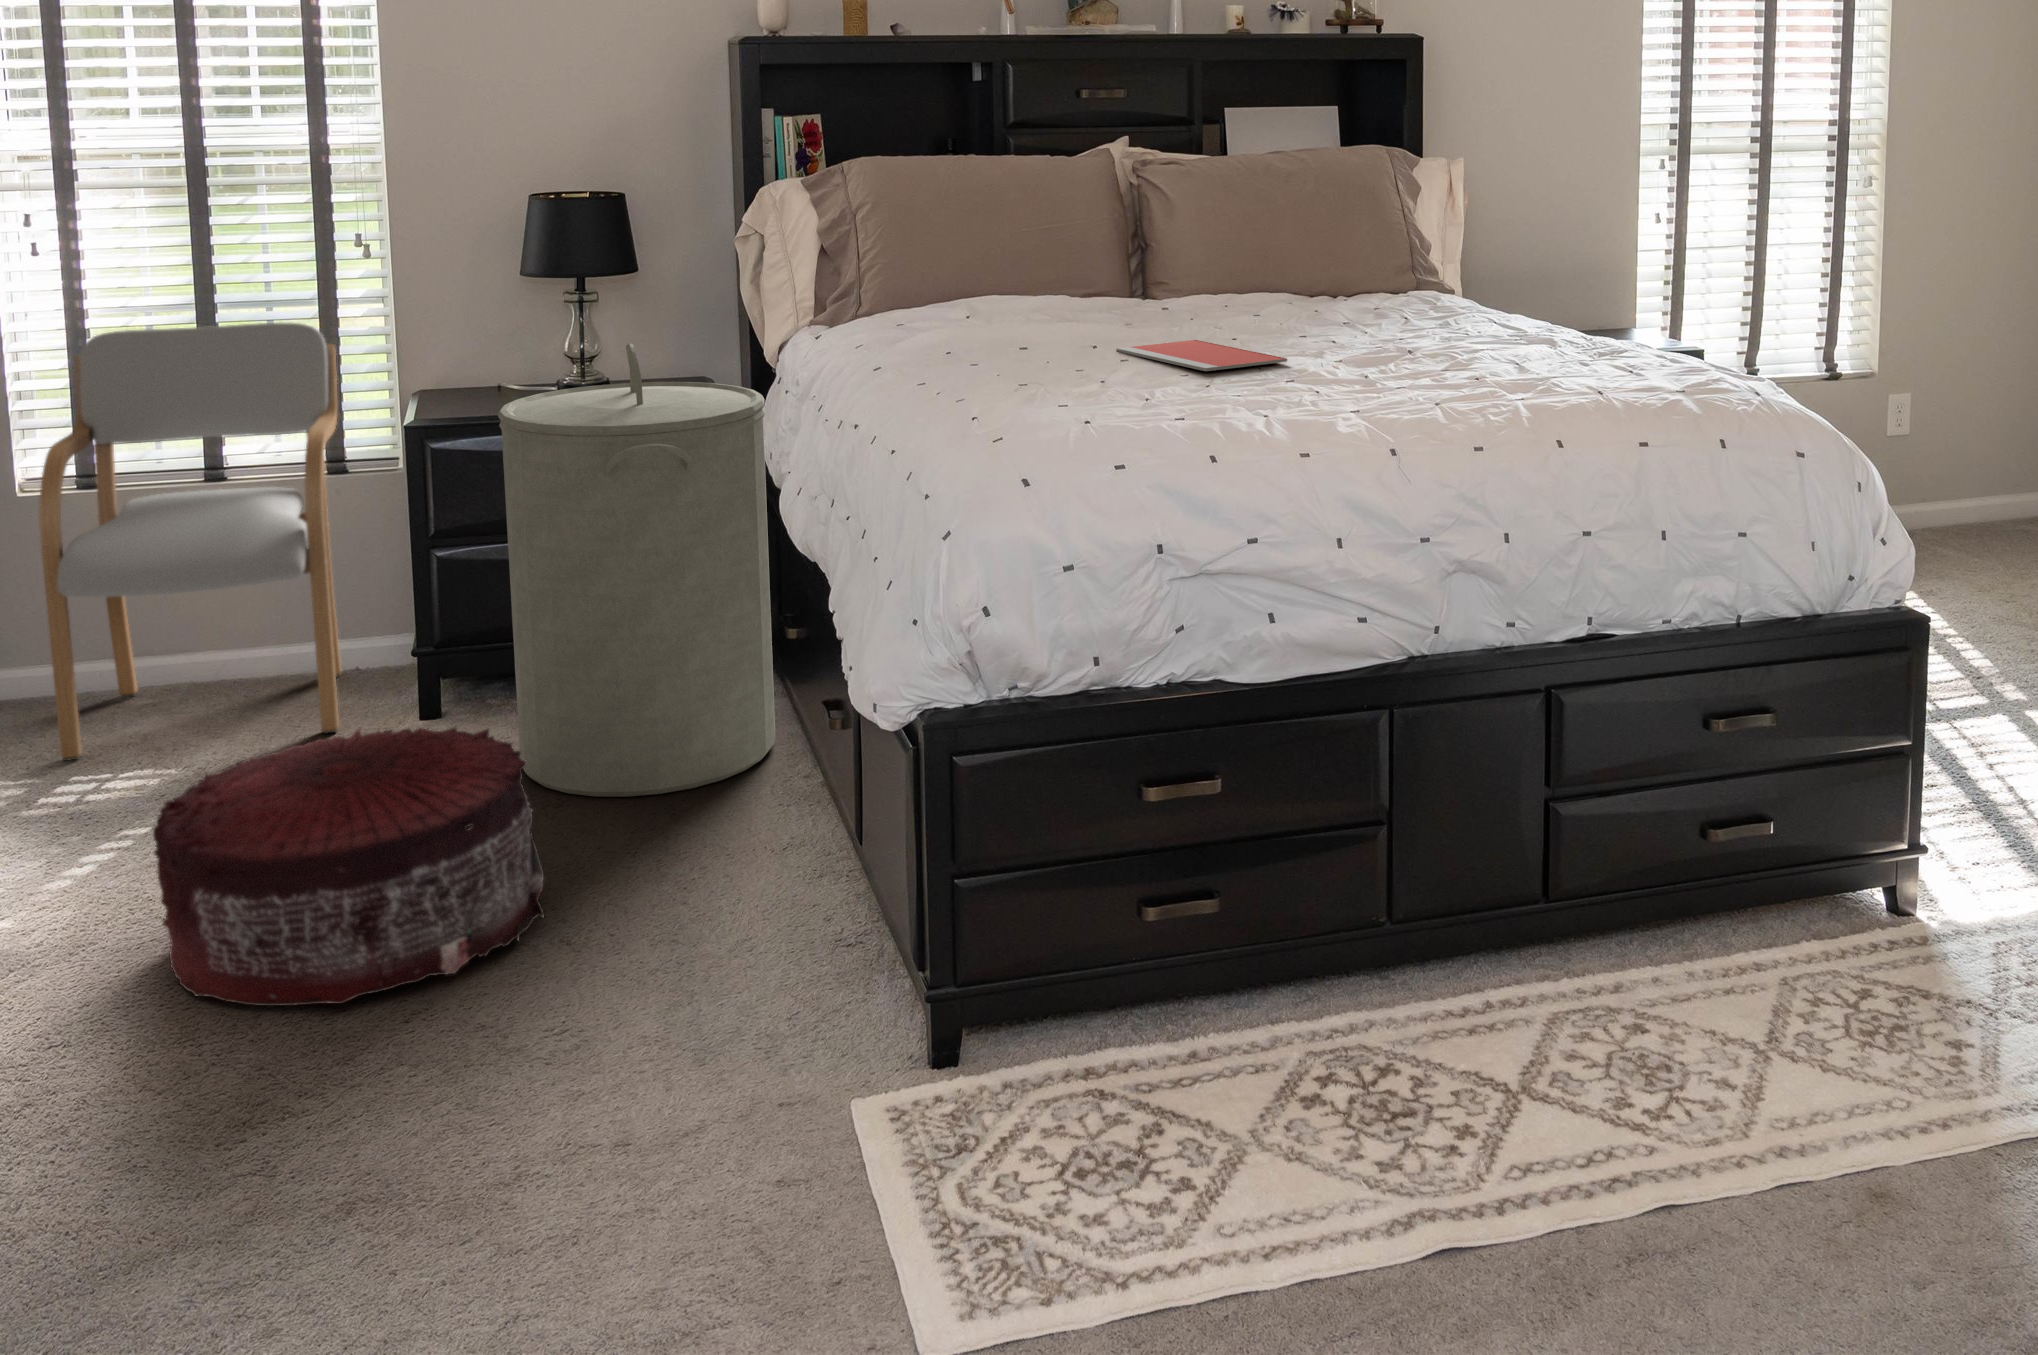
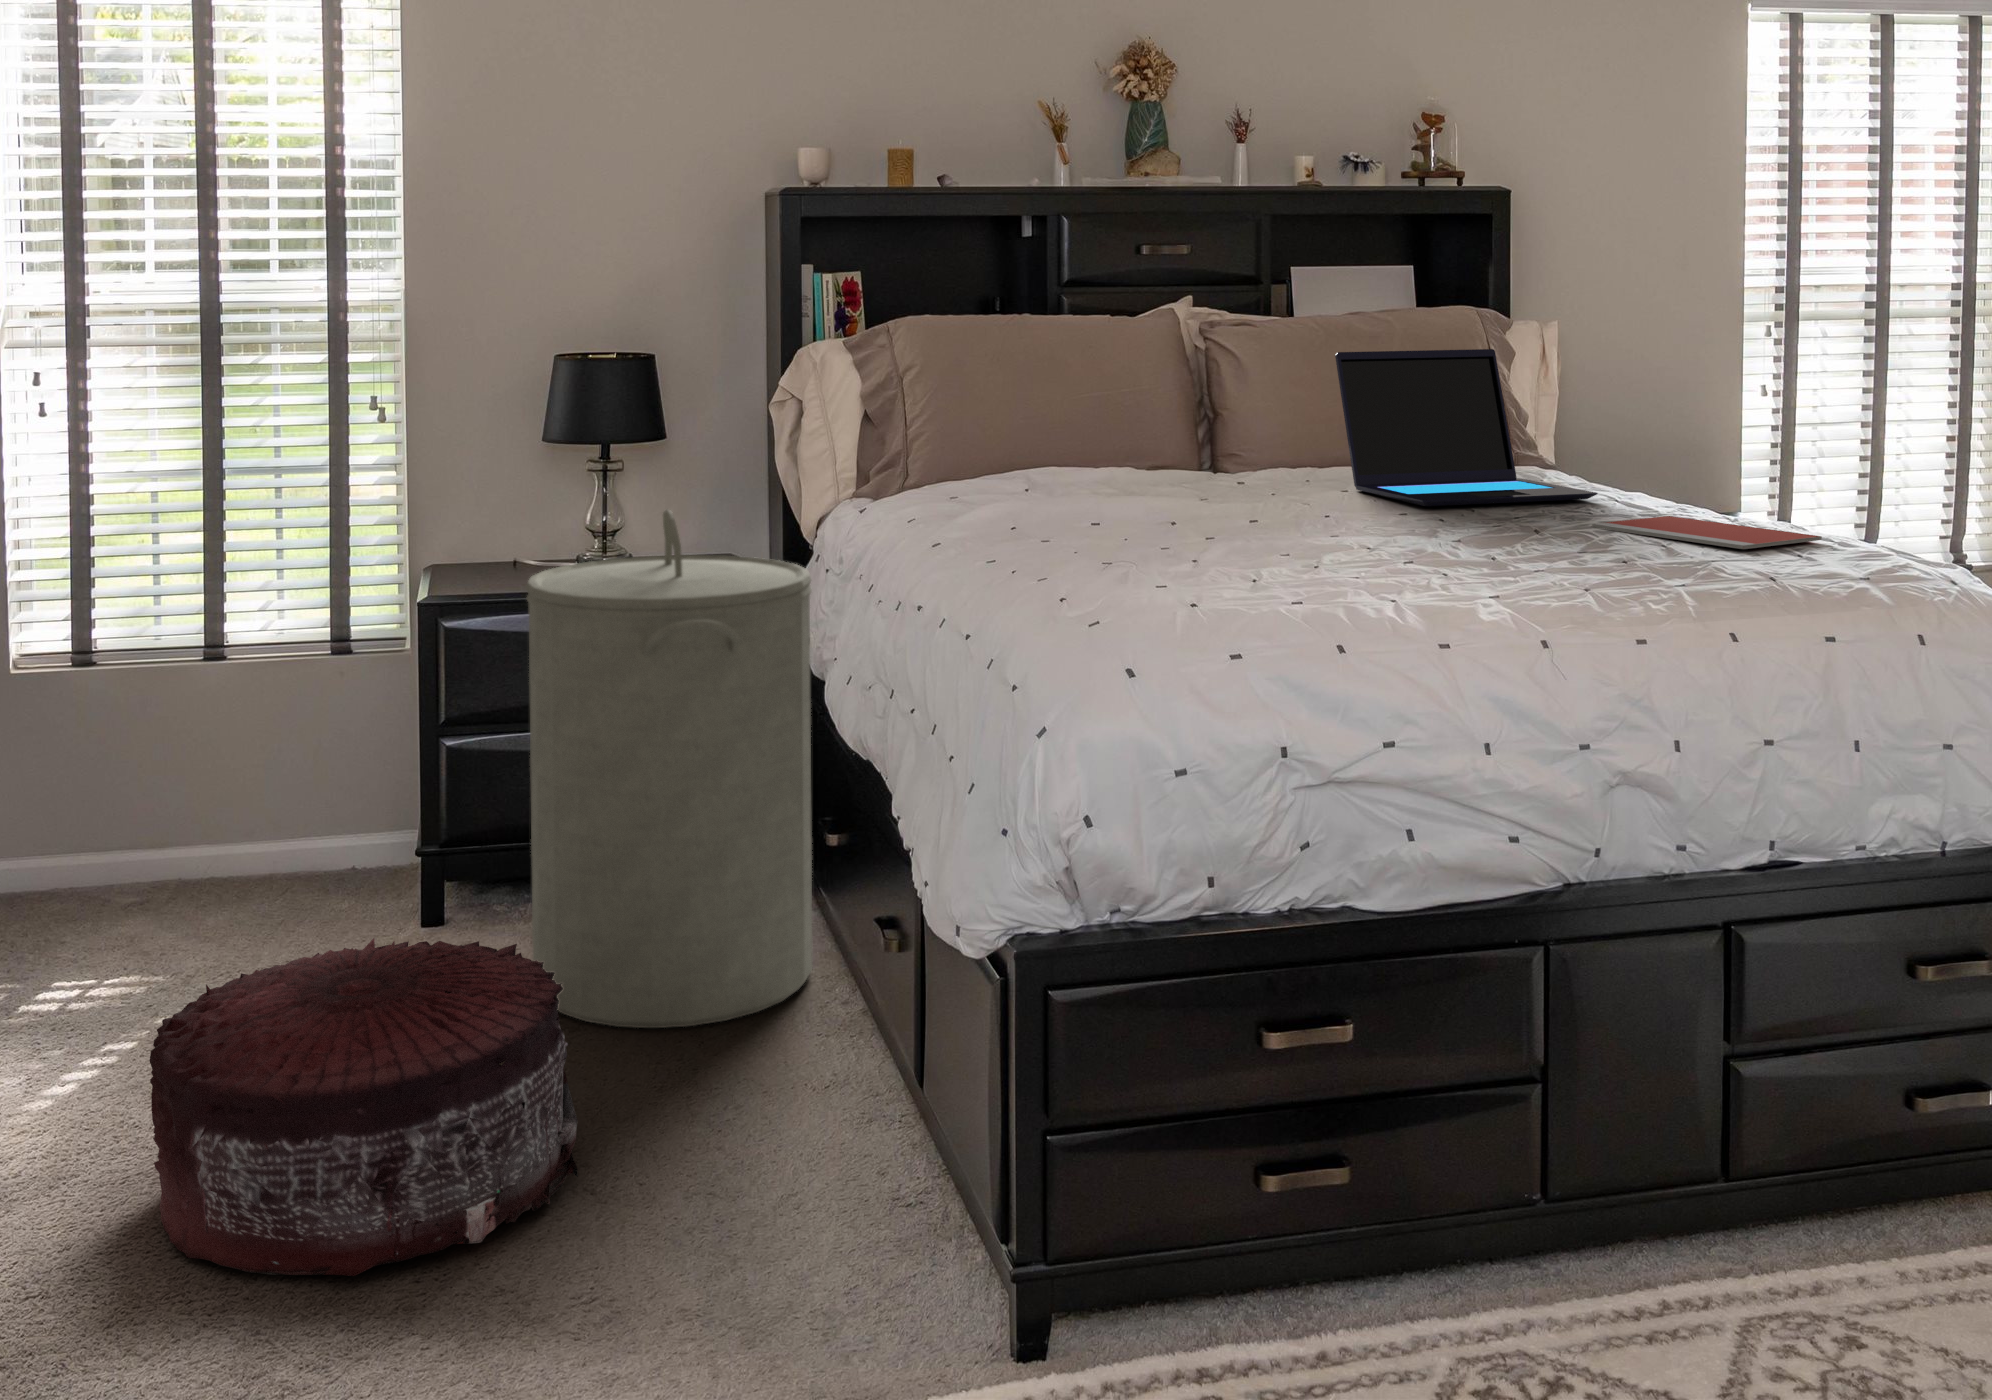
laptop: none [1234,194,1450,336] -> present [1335,349,1598,506]
armchair: present [39,323,341,761] -> none [38,489,345,965]
notebook: present [1116,340,1287,371] -> present [1592,516,1822,549]

